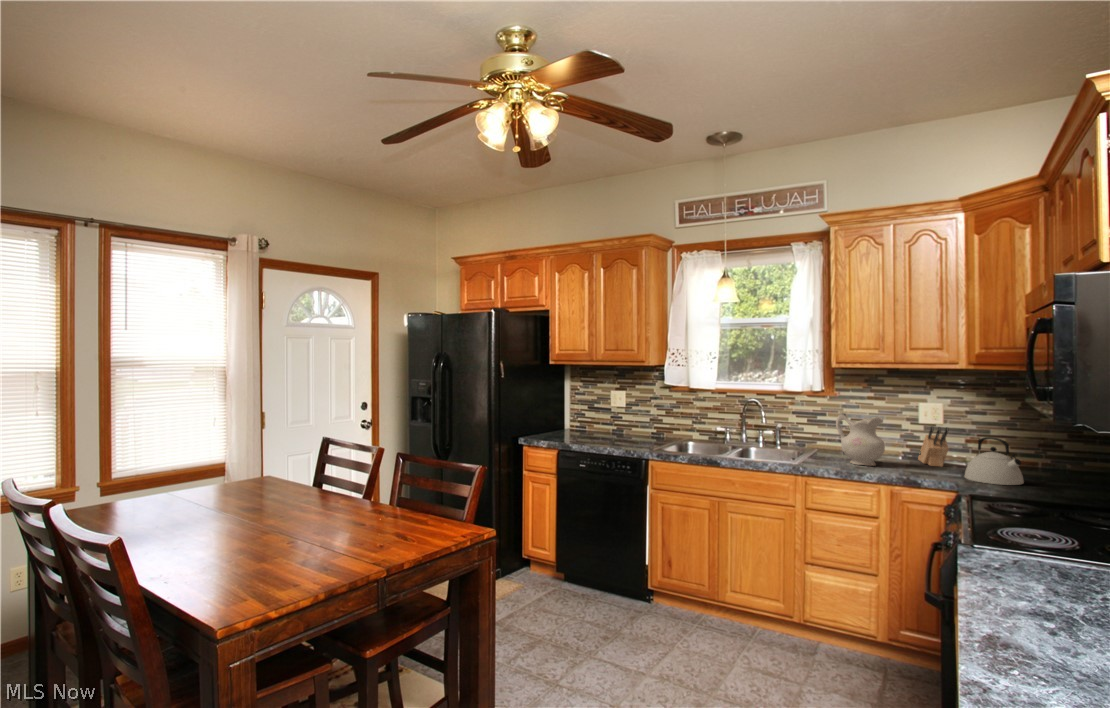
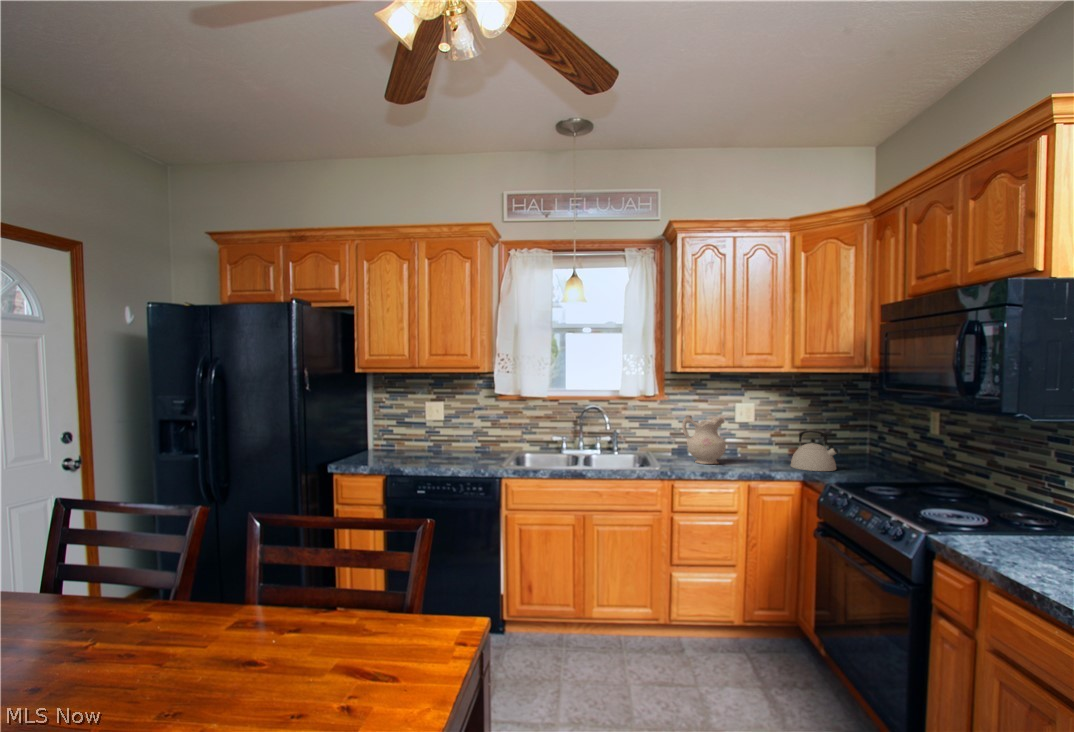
knife block: present [918,426,949,467] -> none [732,424,767,459]

